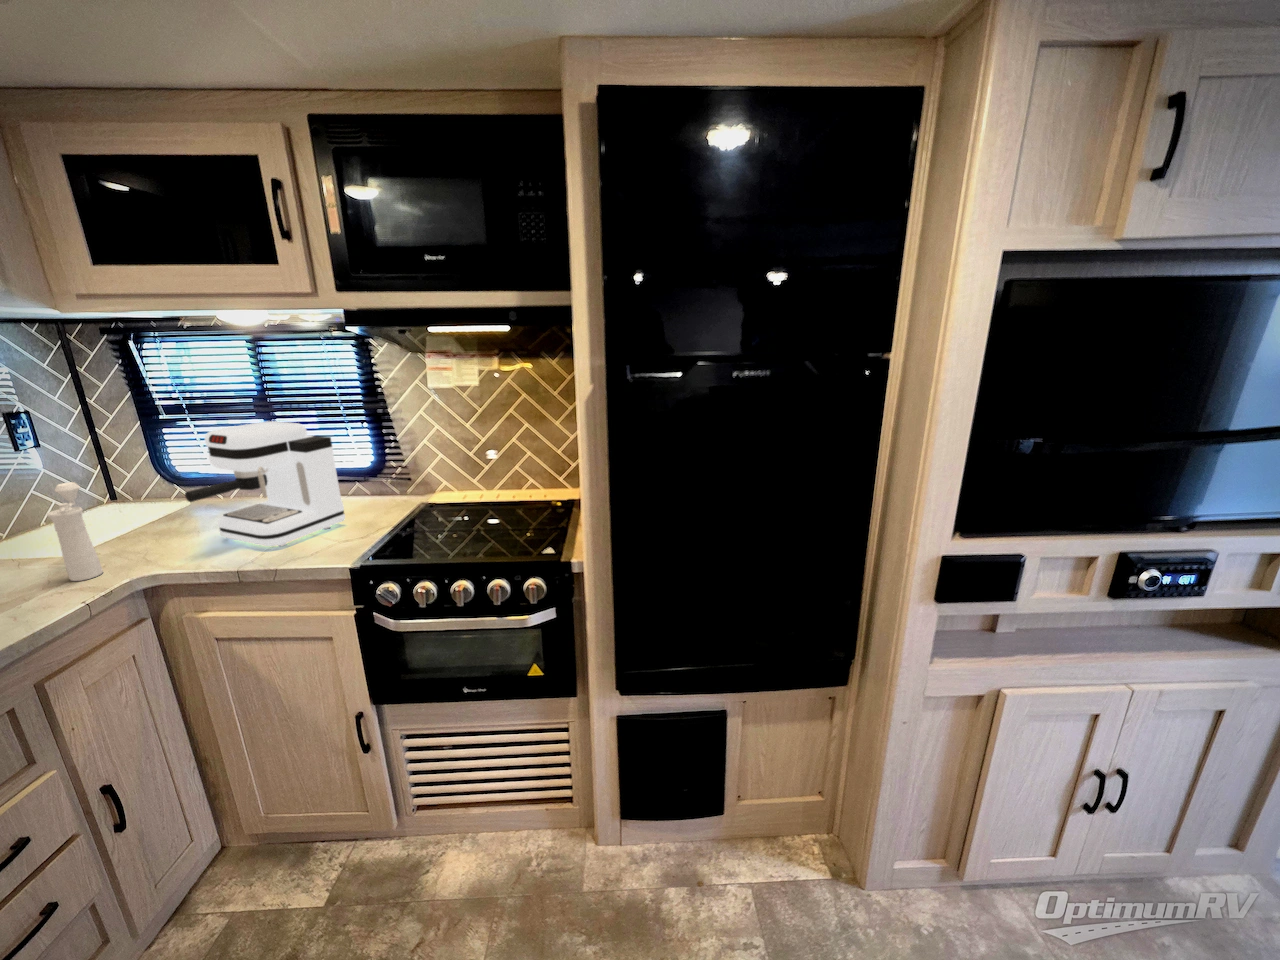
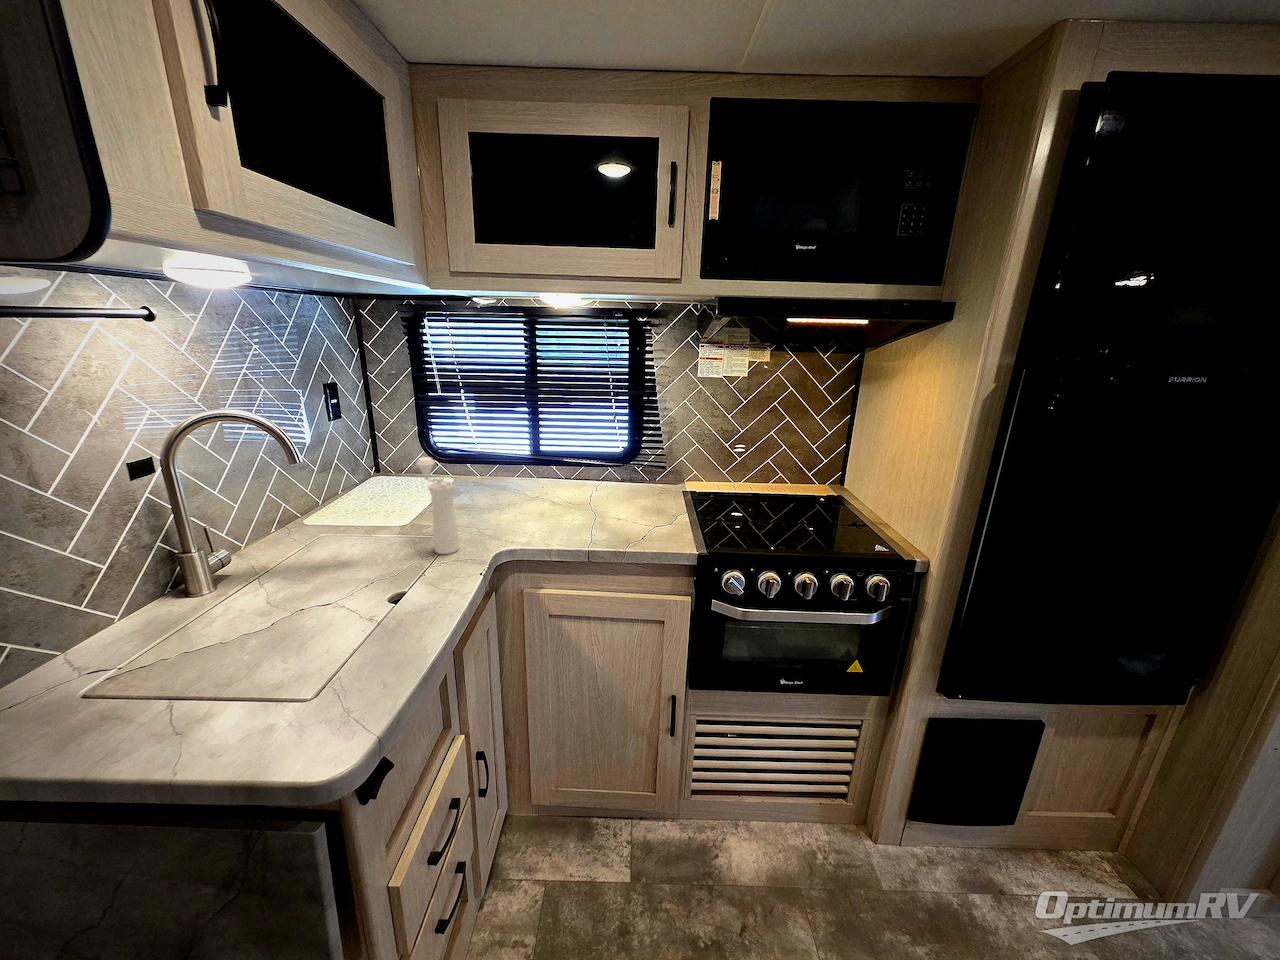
coffee maker: present [185,421,345,546] -> none [529,403,636,528]

